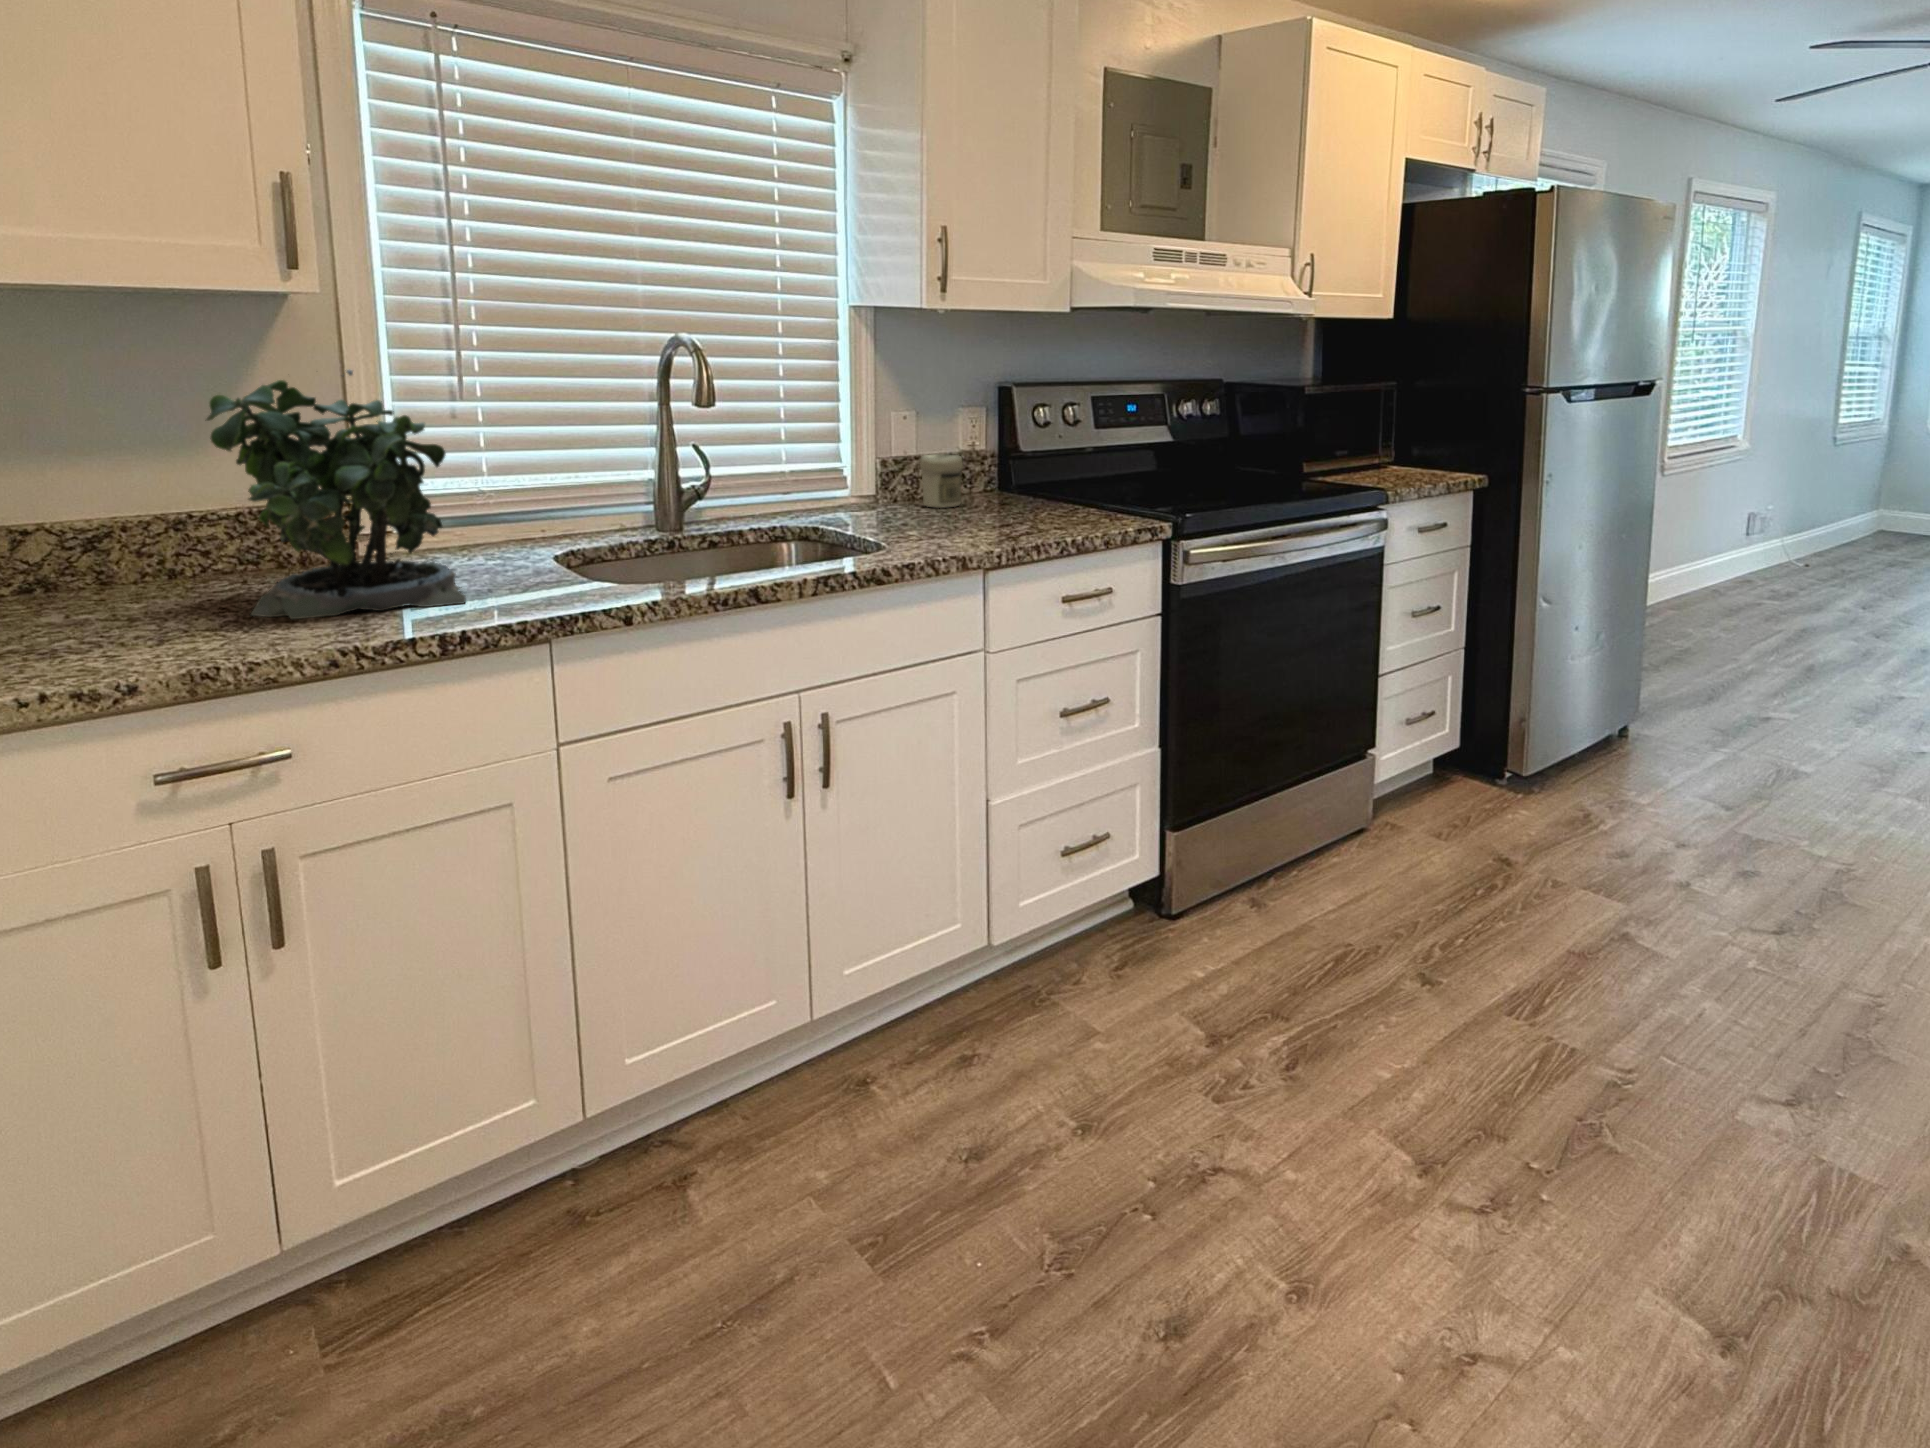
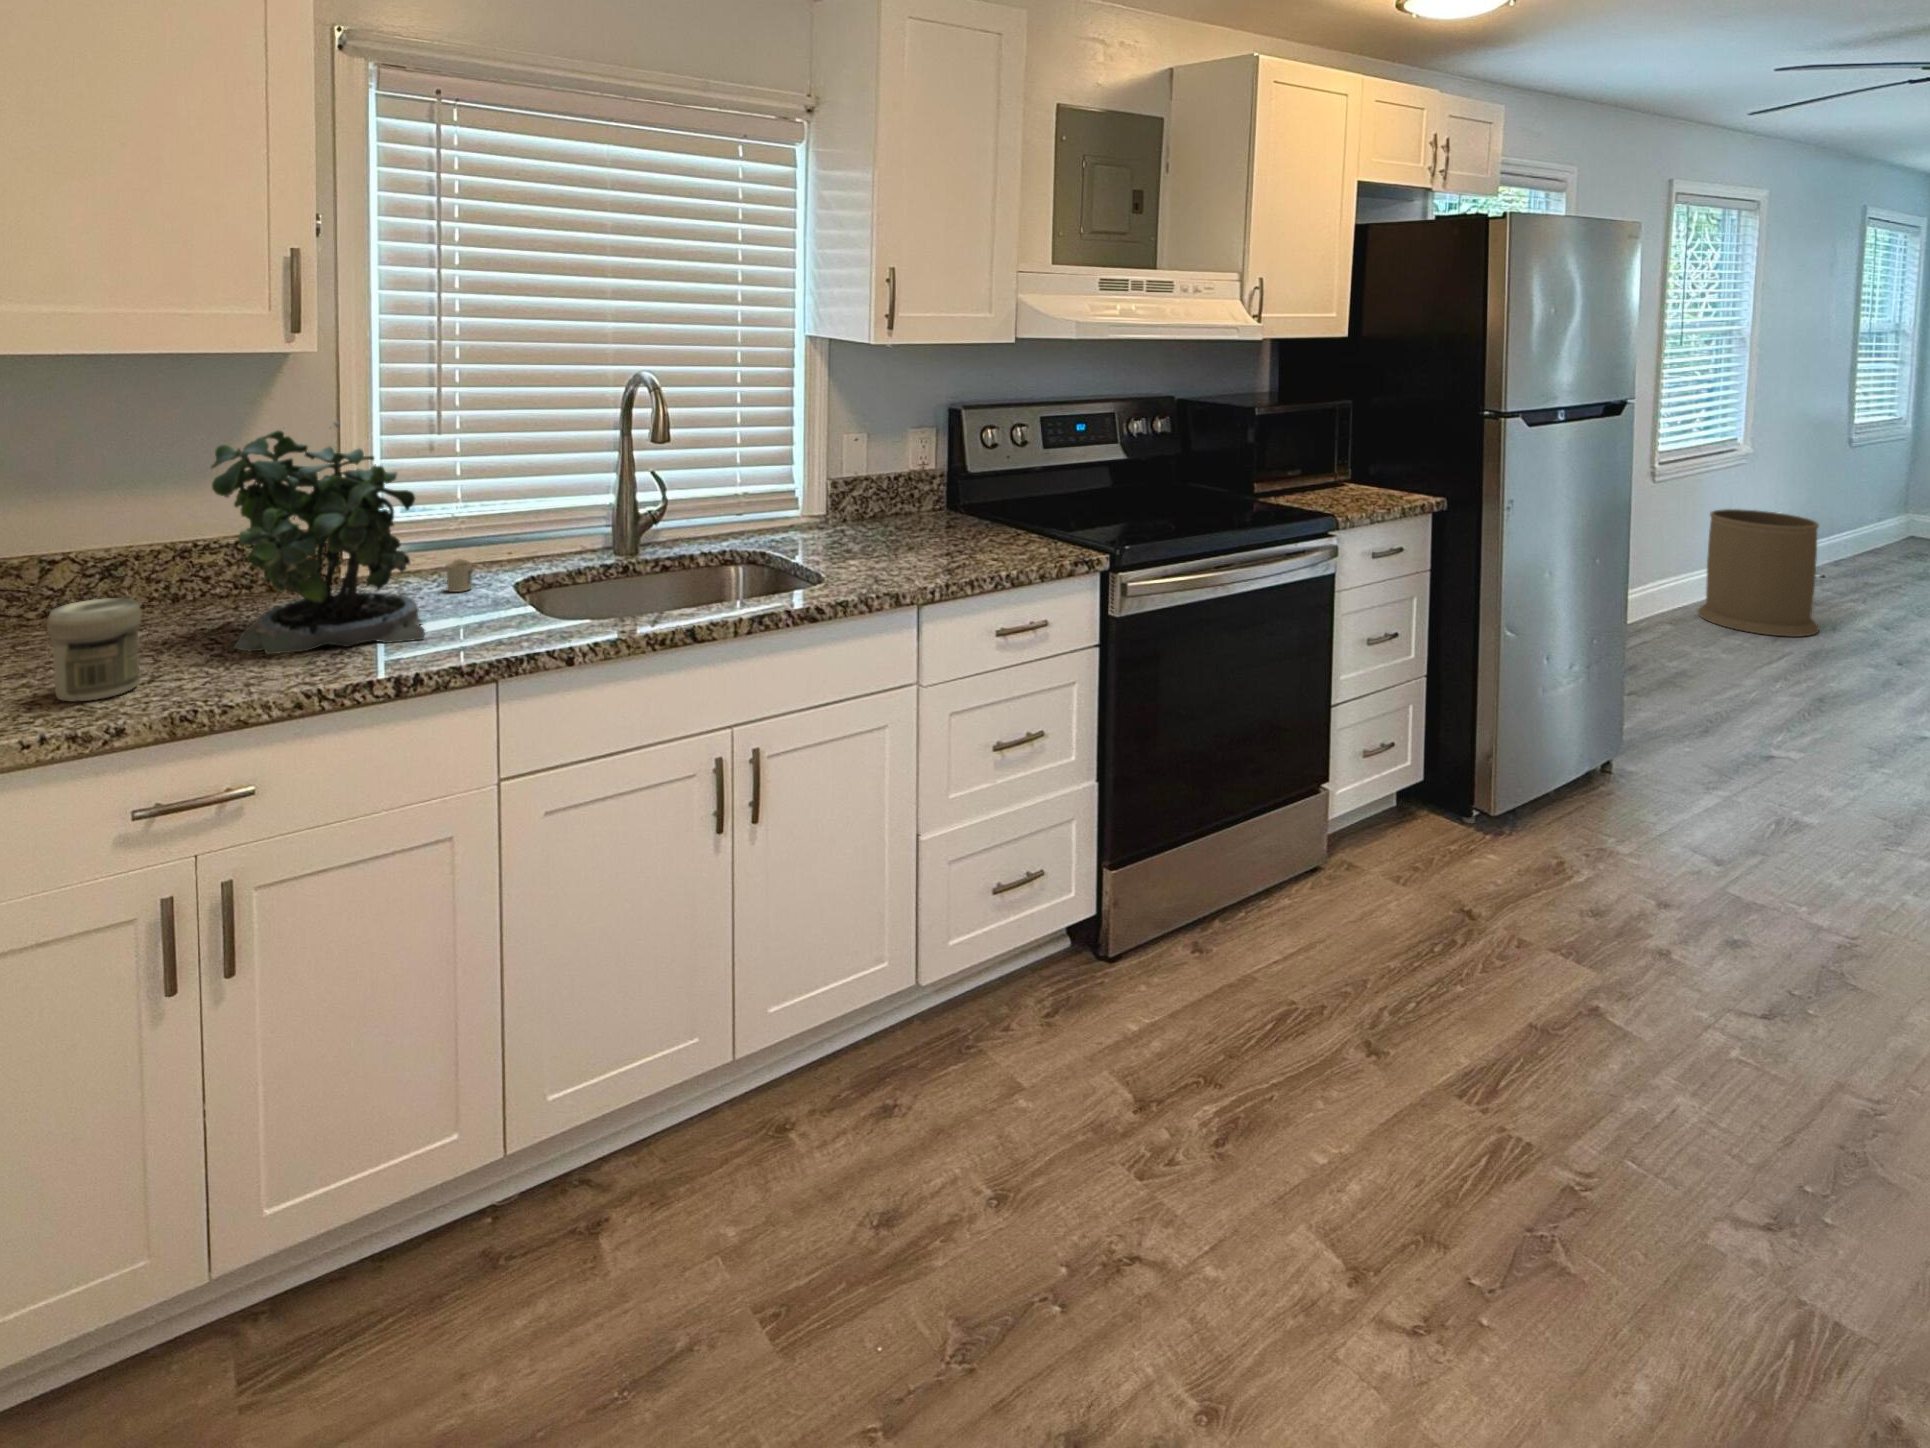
jar: present [920,454,963,508] -> present [47,598,142,702]
trash can: none [1698,502,1812,618] -> present [1698,509,1819,637]
mug: none [476,534,506,565] -> present [446,560,473,592]

